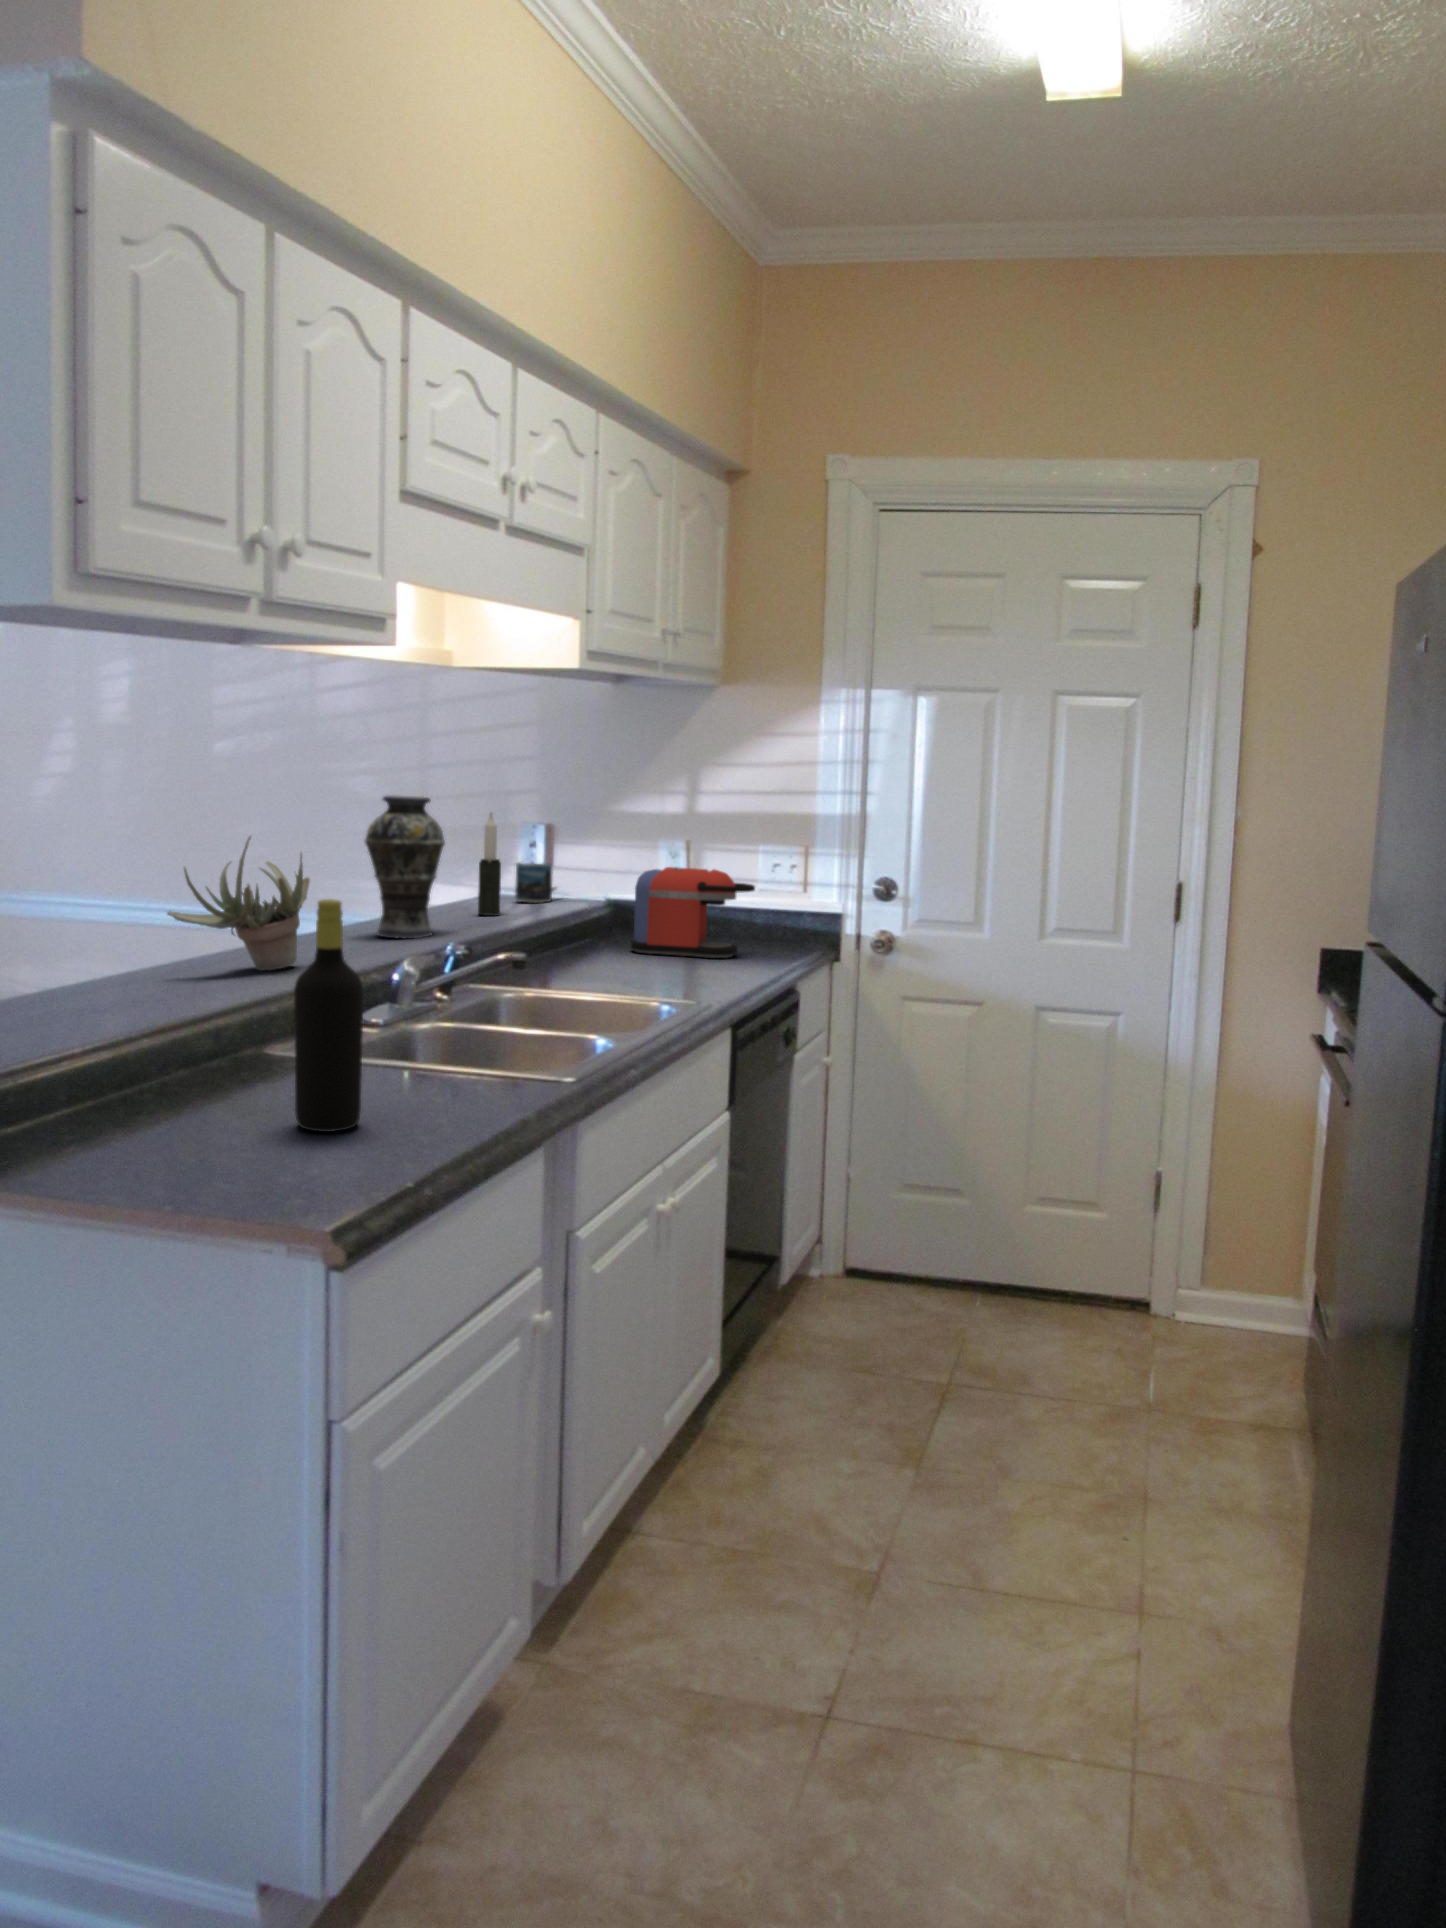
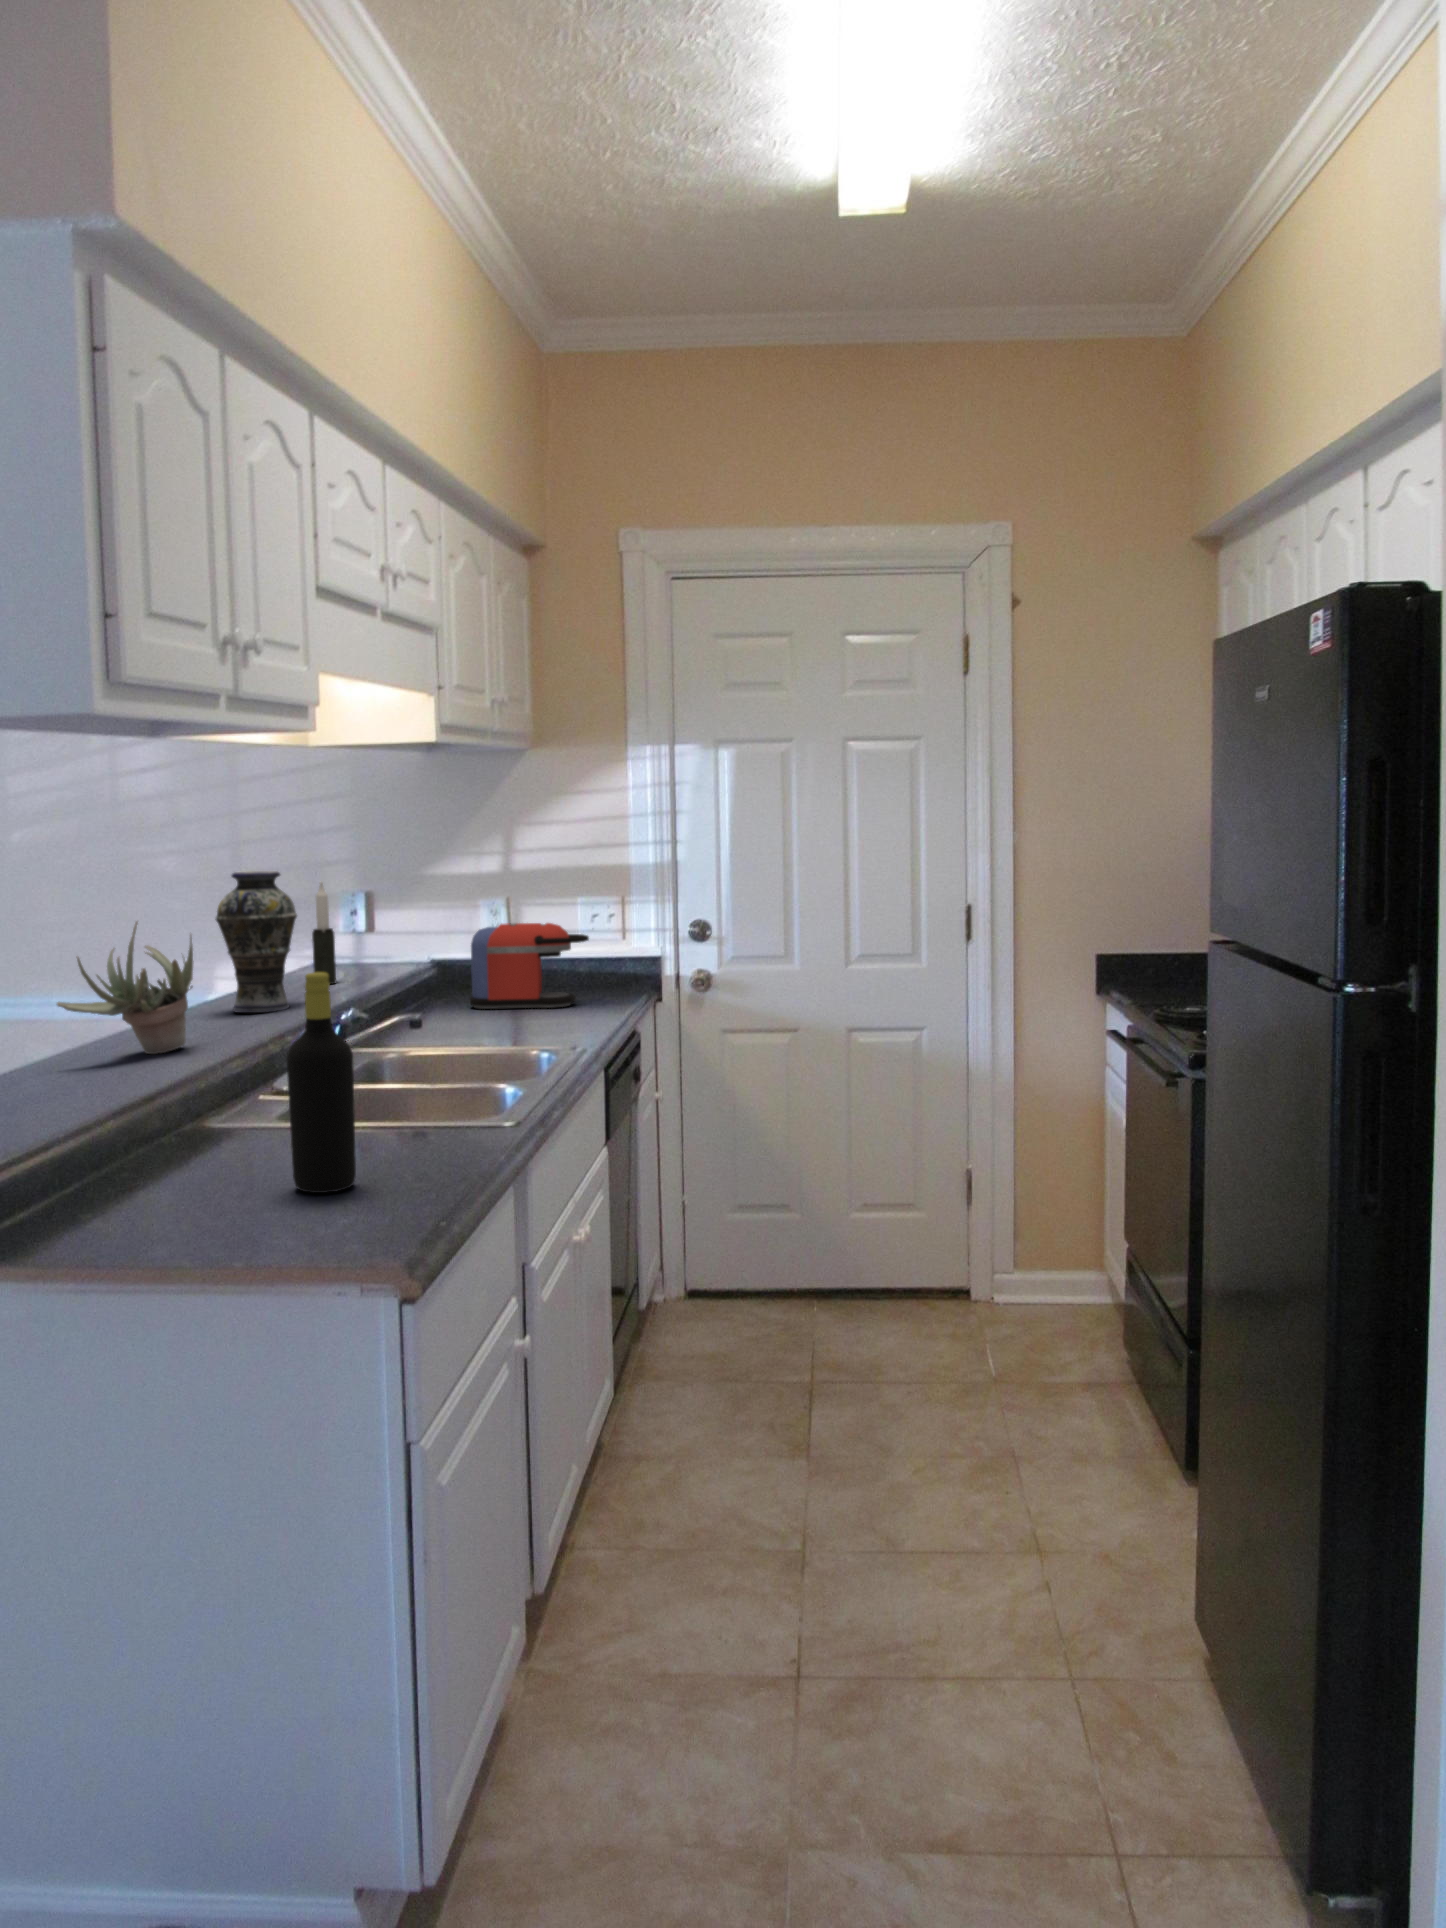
mug: present [515,863,556,903] -> none [336,928,384,969]

